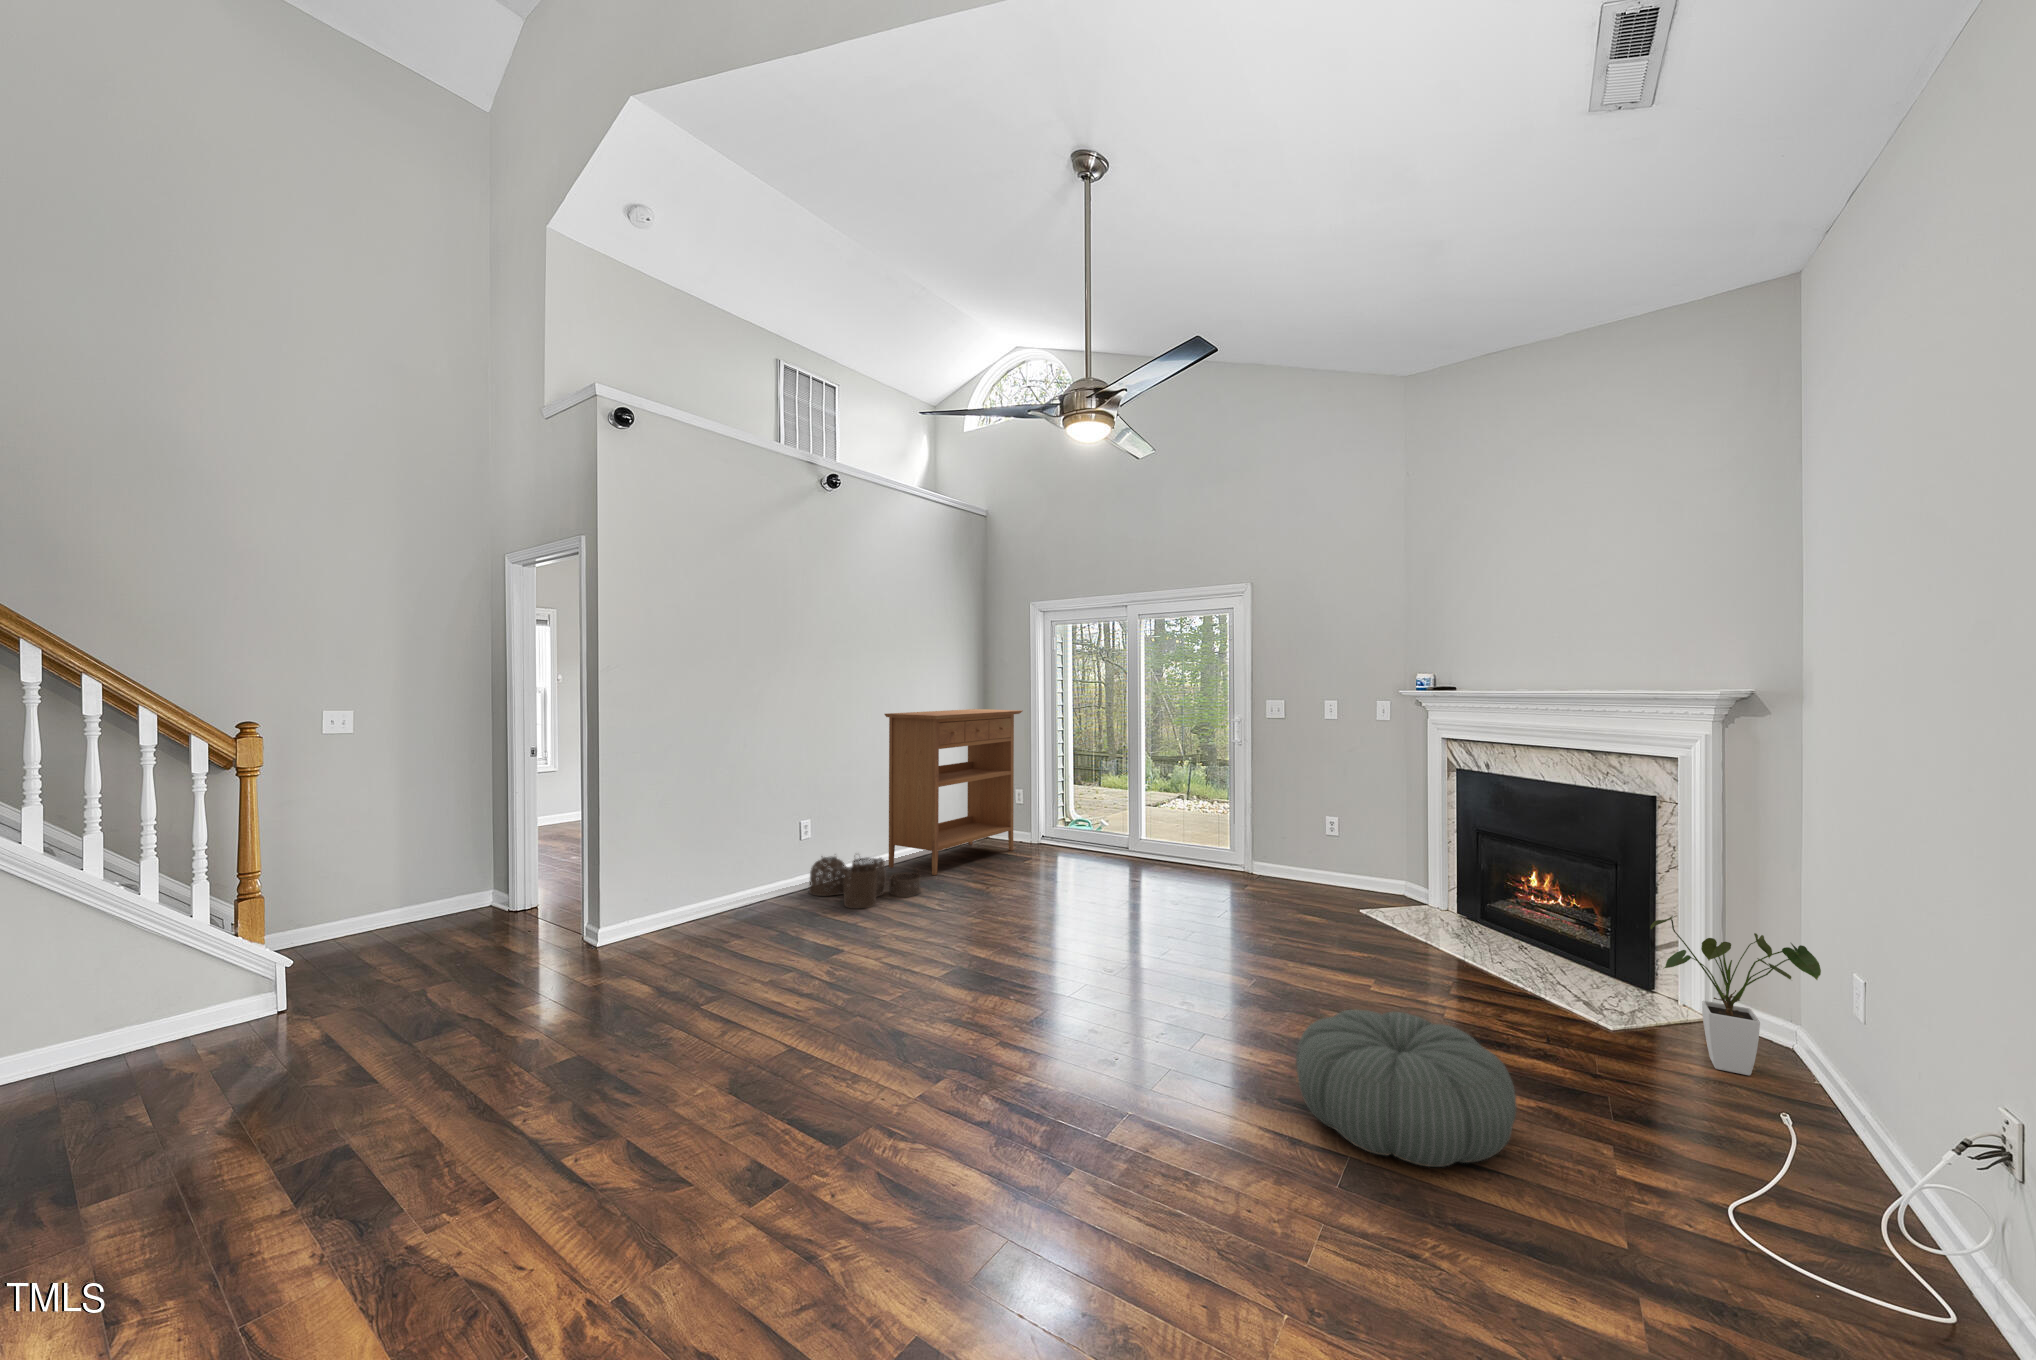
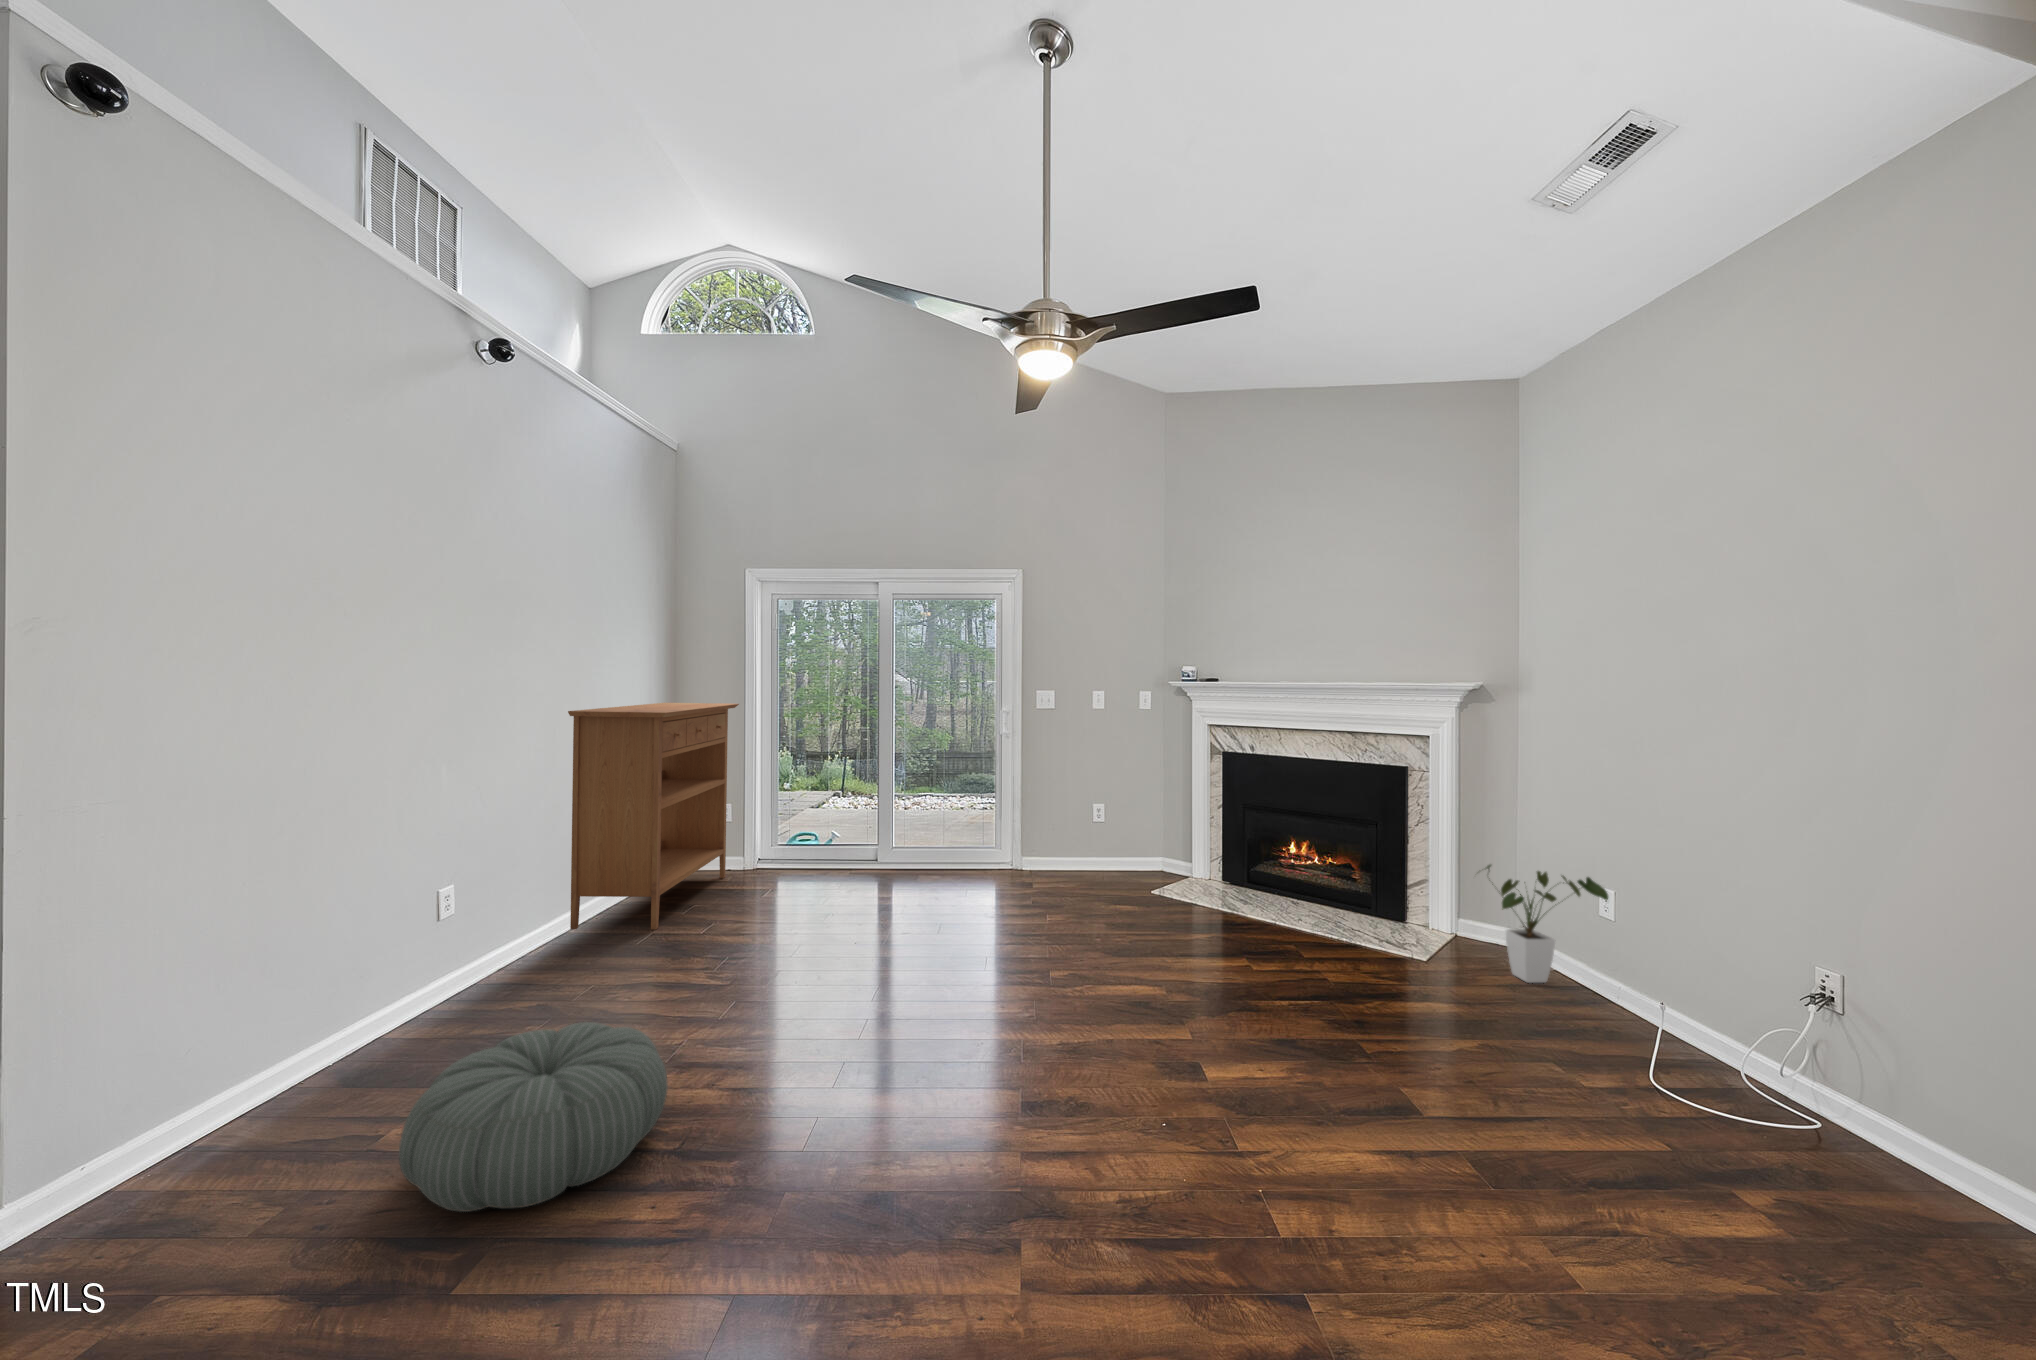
woven basket: present [809,857,921,908] -> none [469,920,664,1008]
pouf: present [1296,1010,1516,1167] -> present [399,1022,668,1212]

